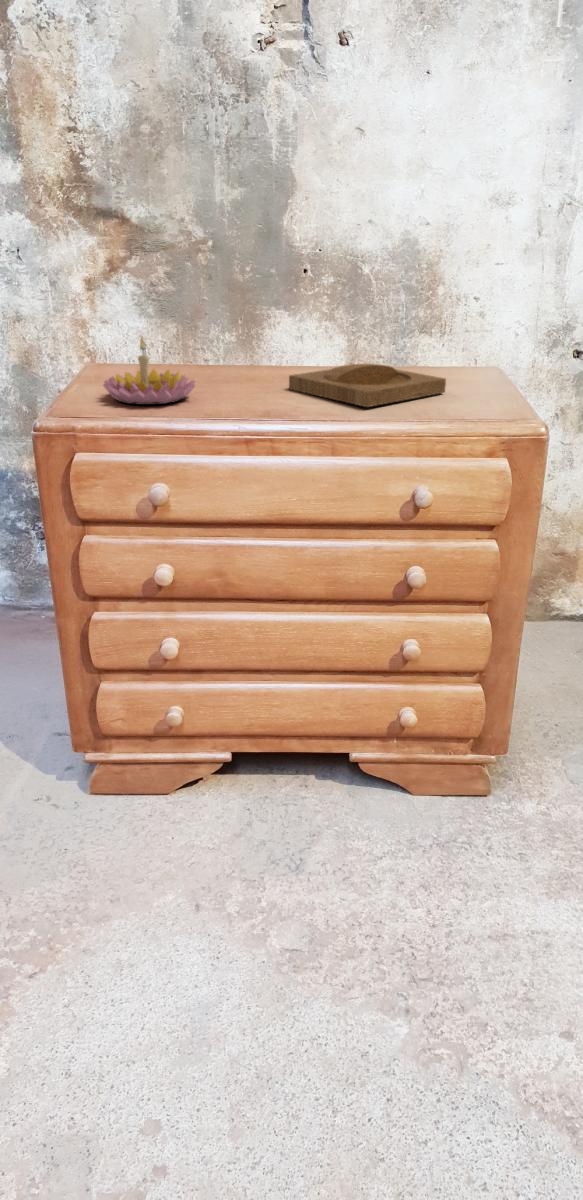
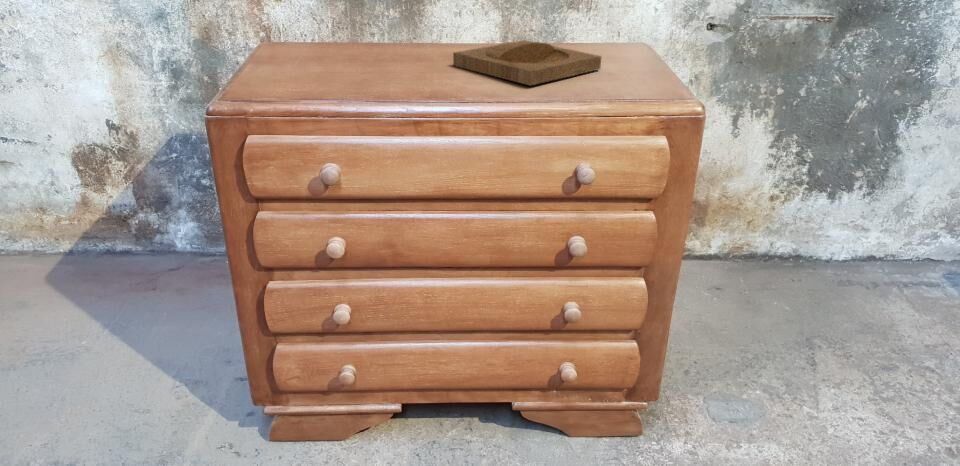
candle holder: present [103,336,195,405] -> none [272,14,364,83]

